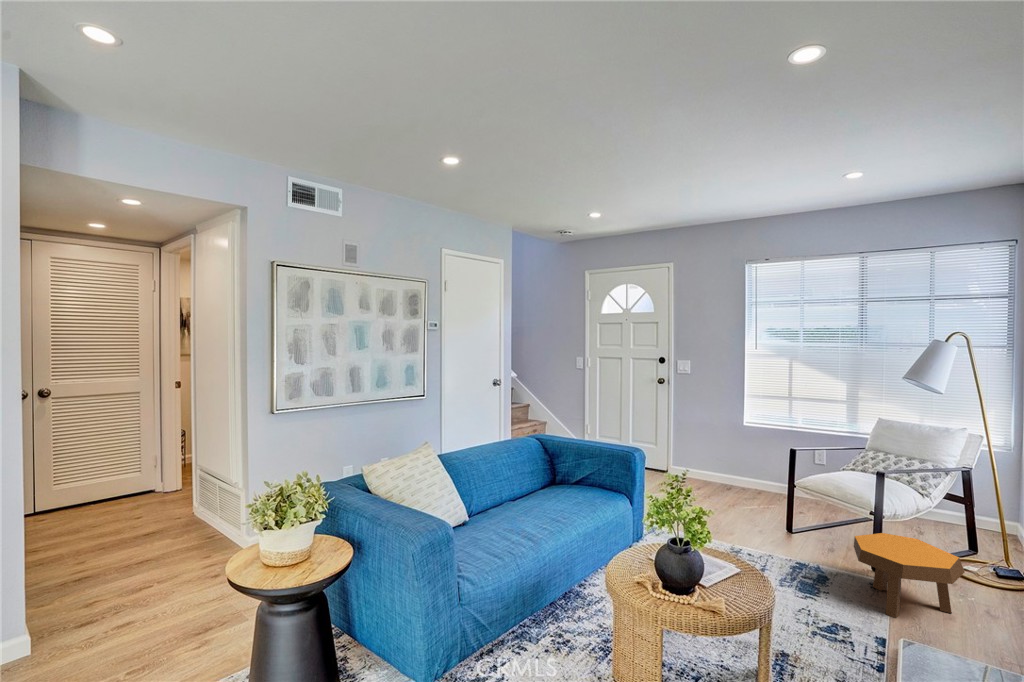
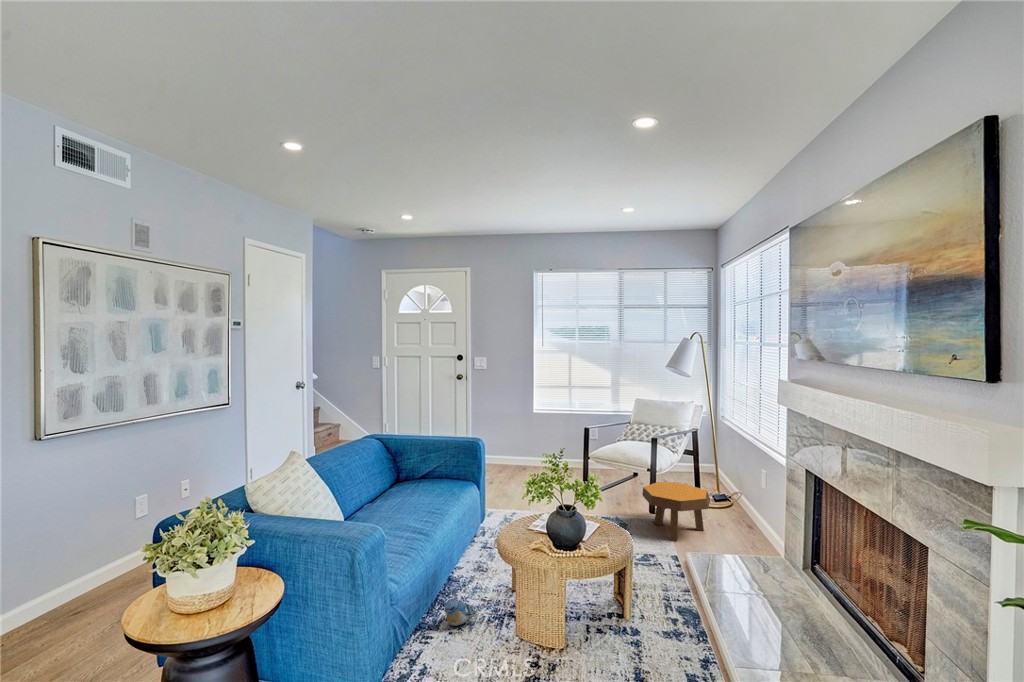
plush toy: none [544,615,582,644] -> present [444,600,479,626]

